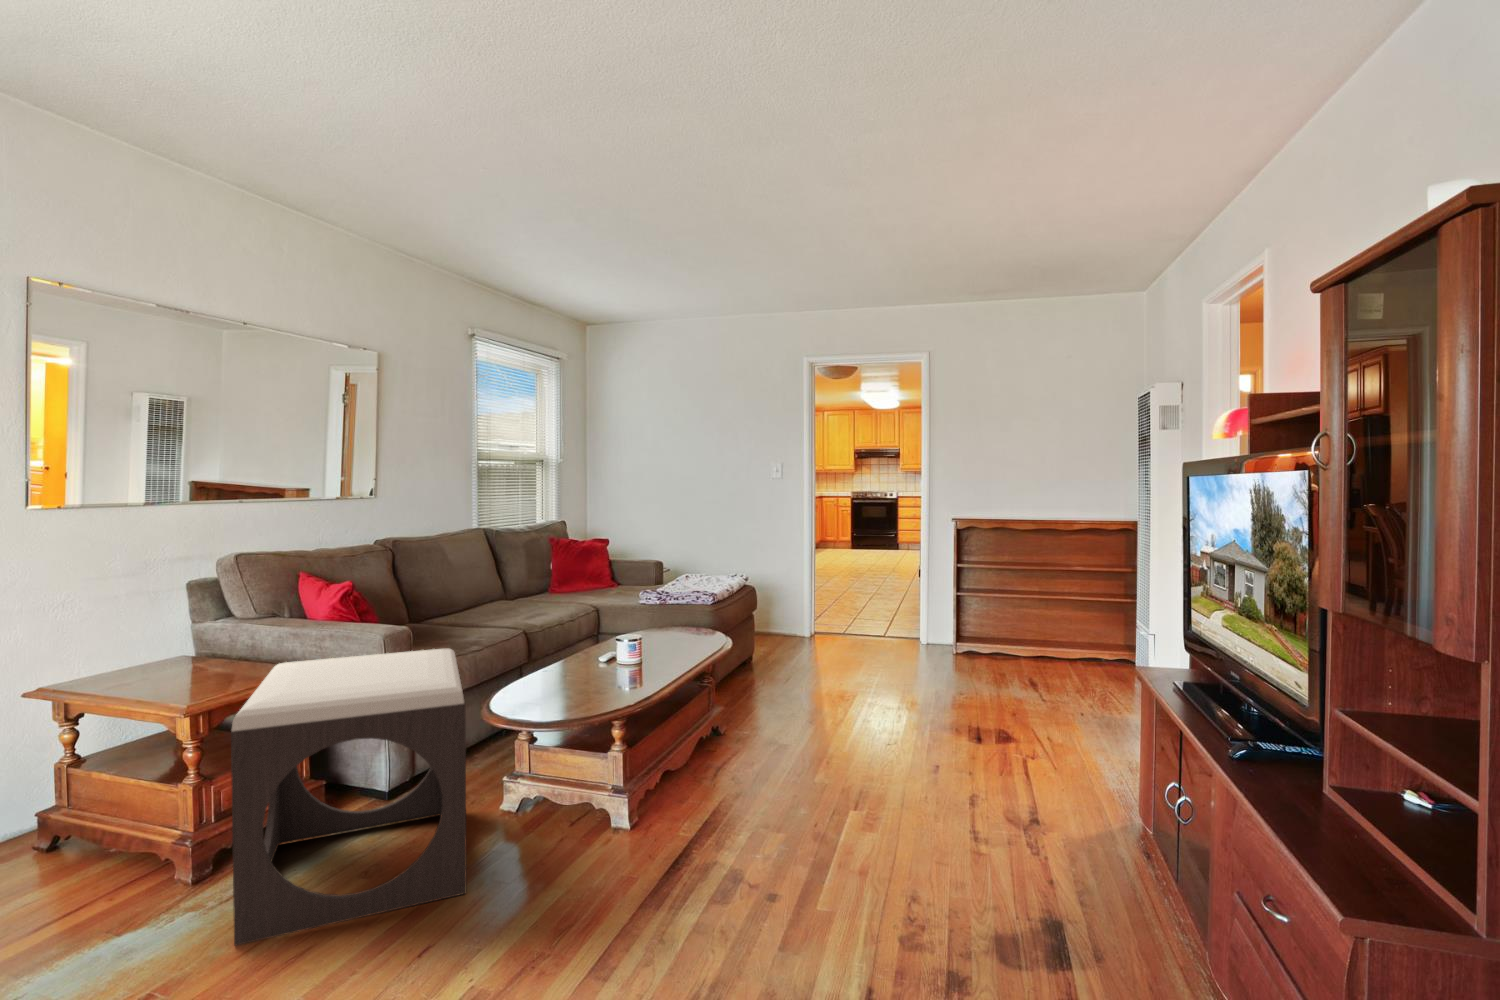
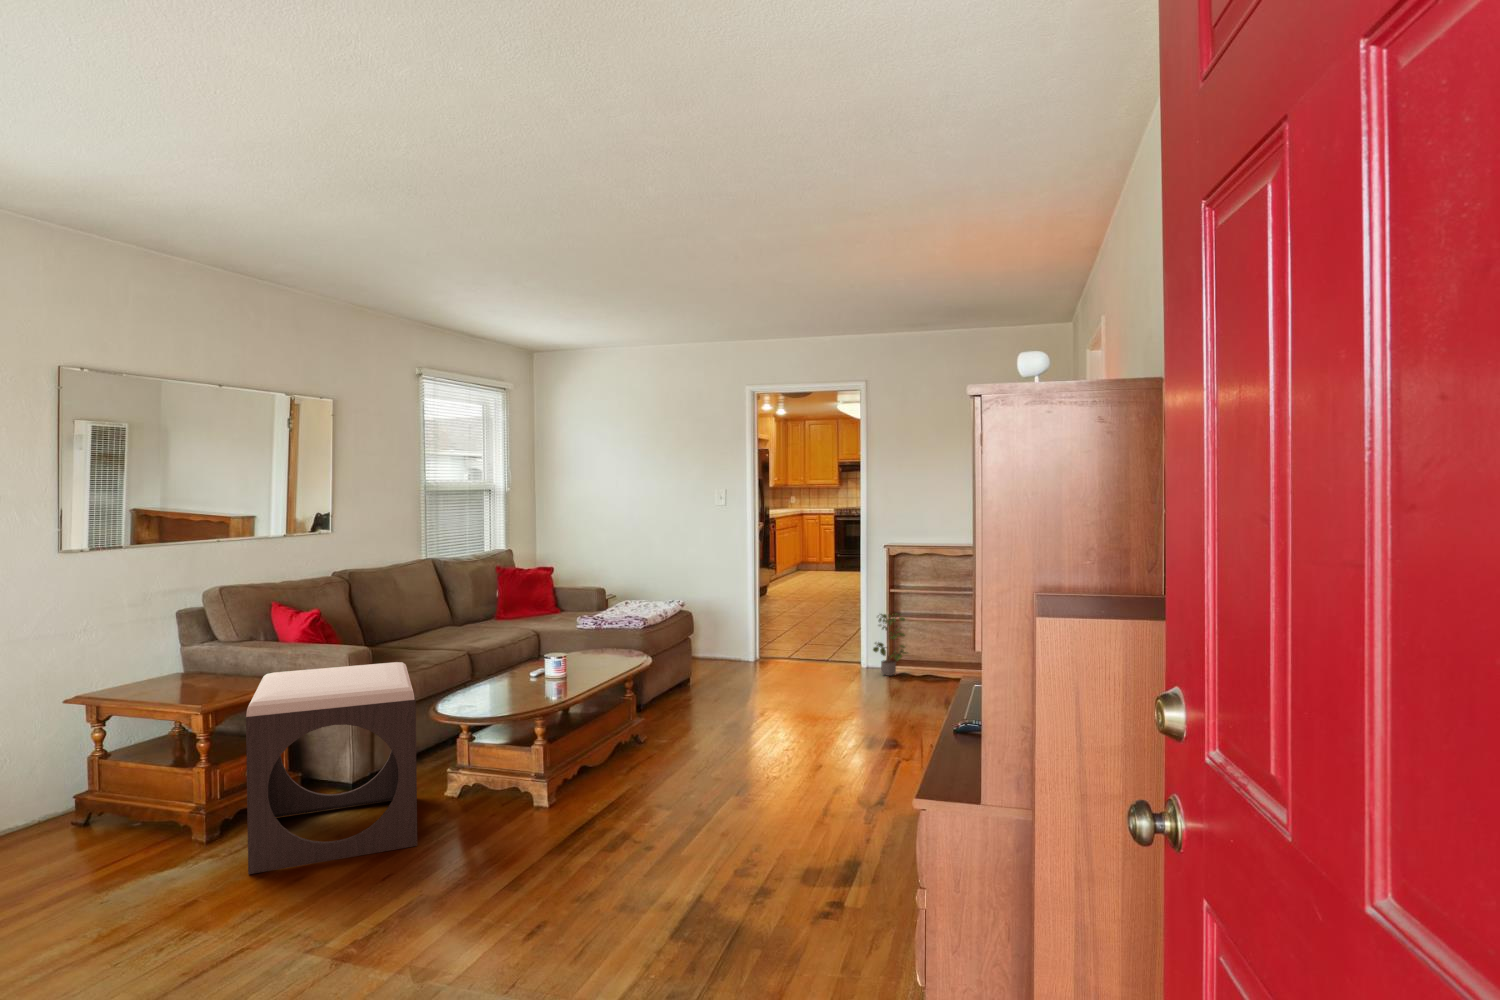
potted plant: none [938,588,980,654] -> present [873,613,907,676]

